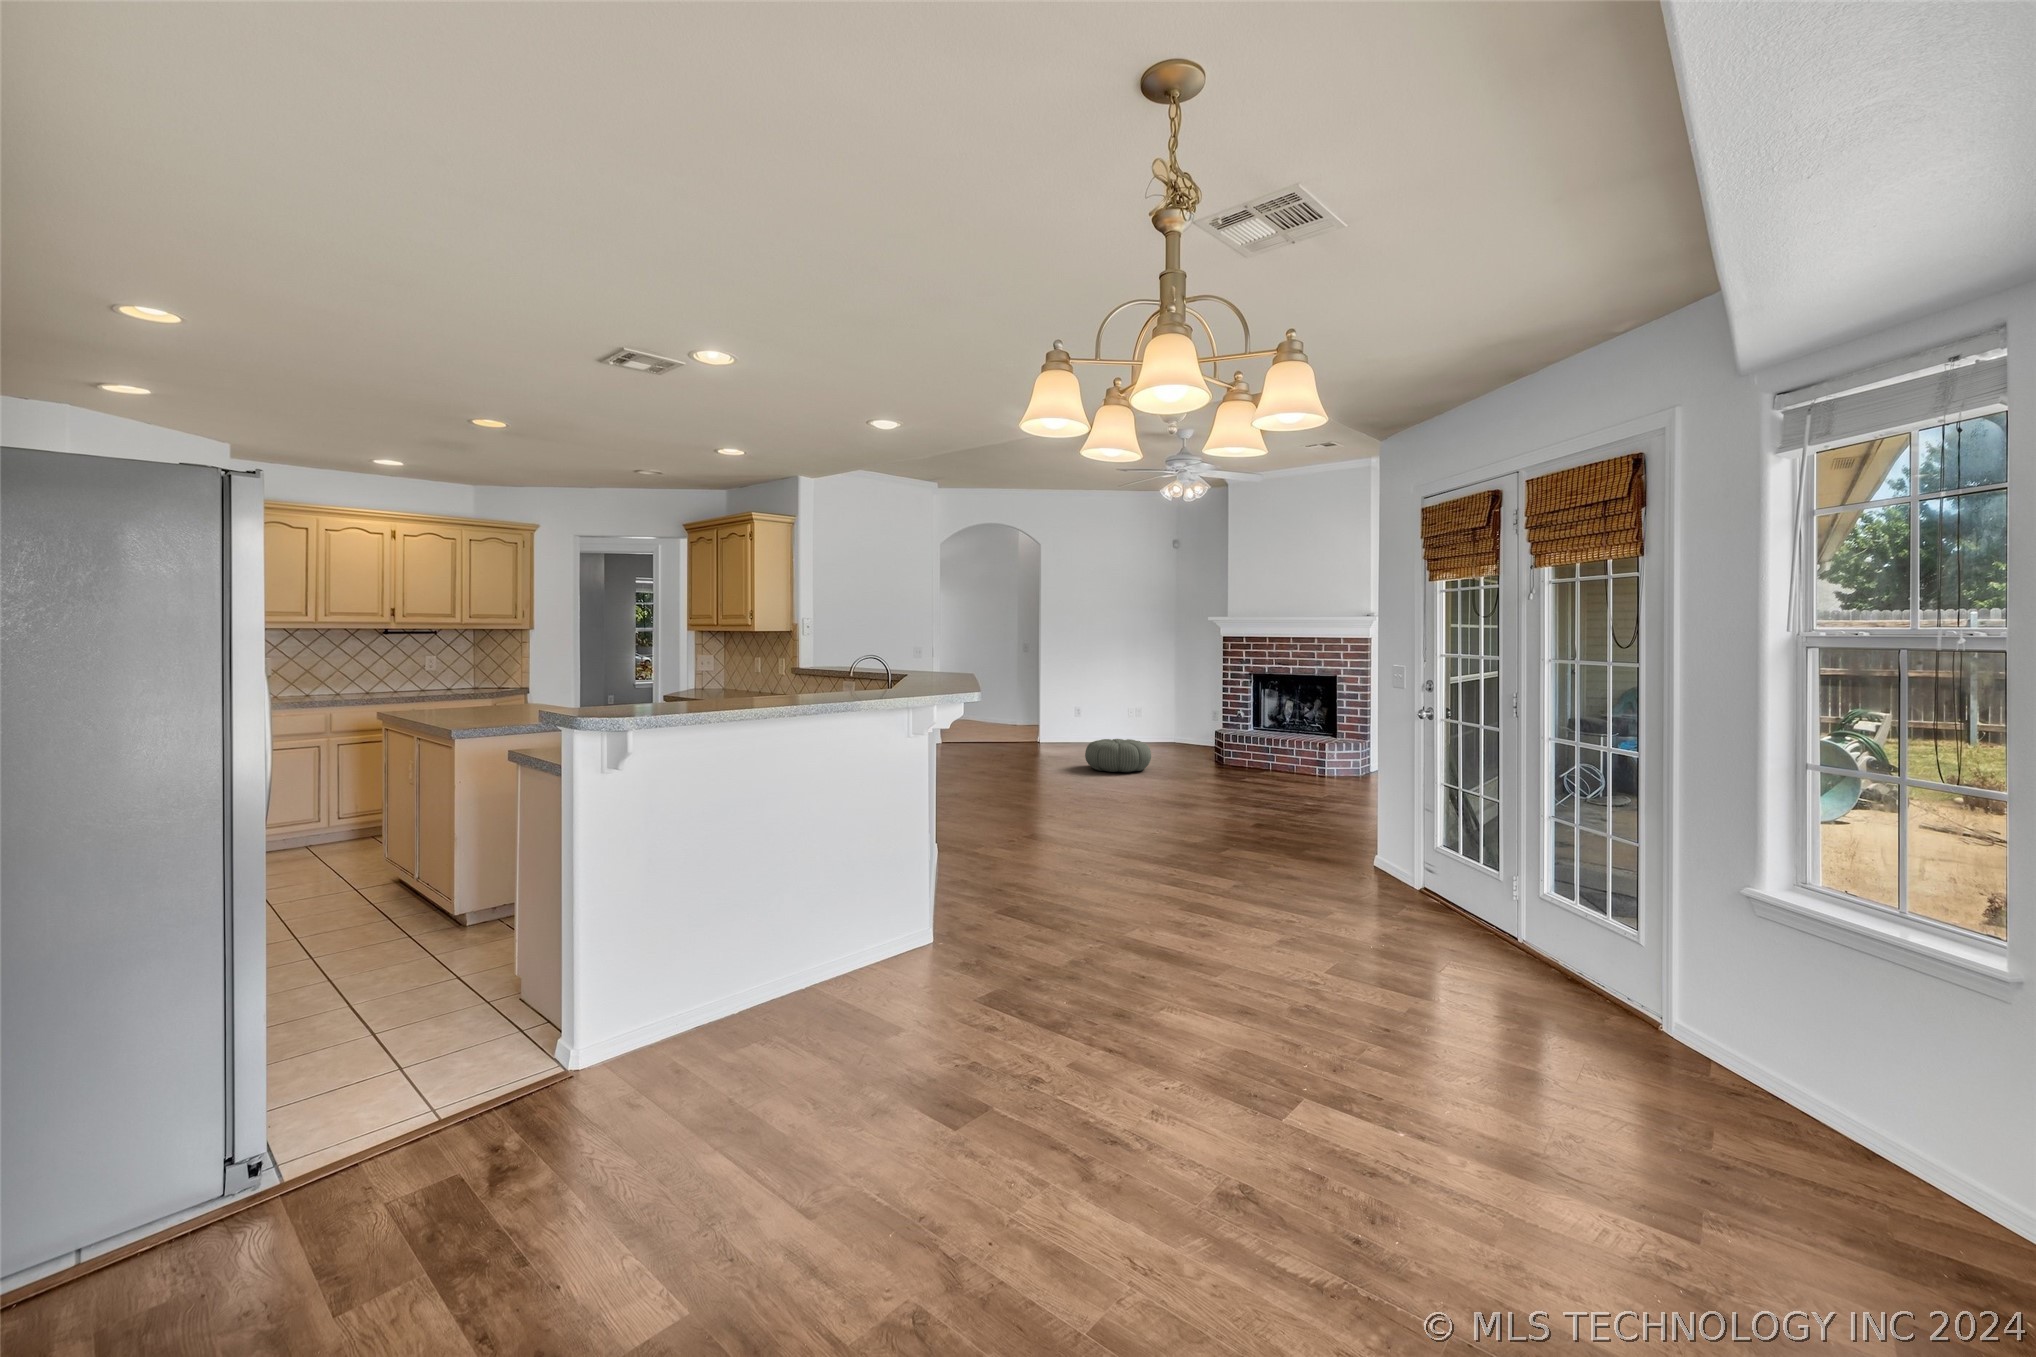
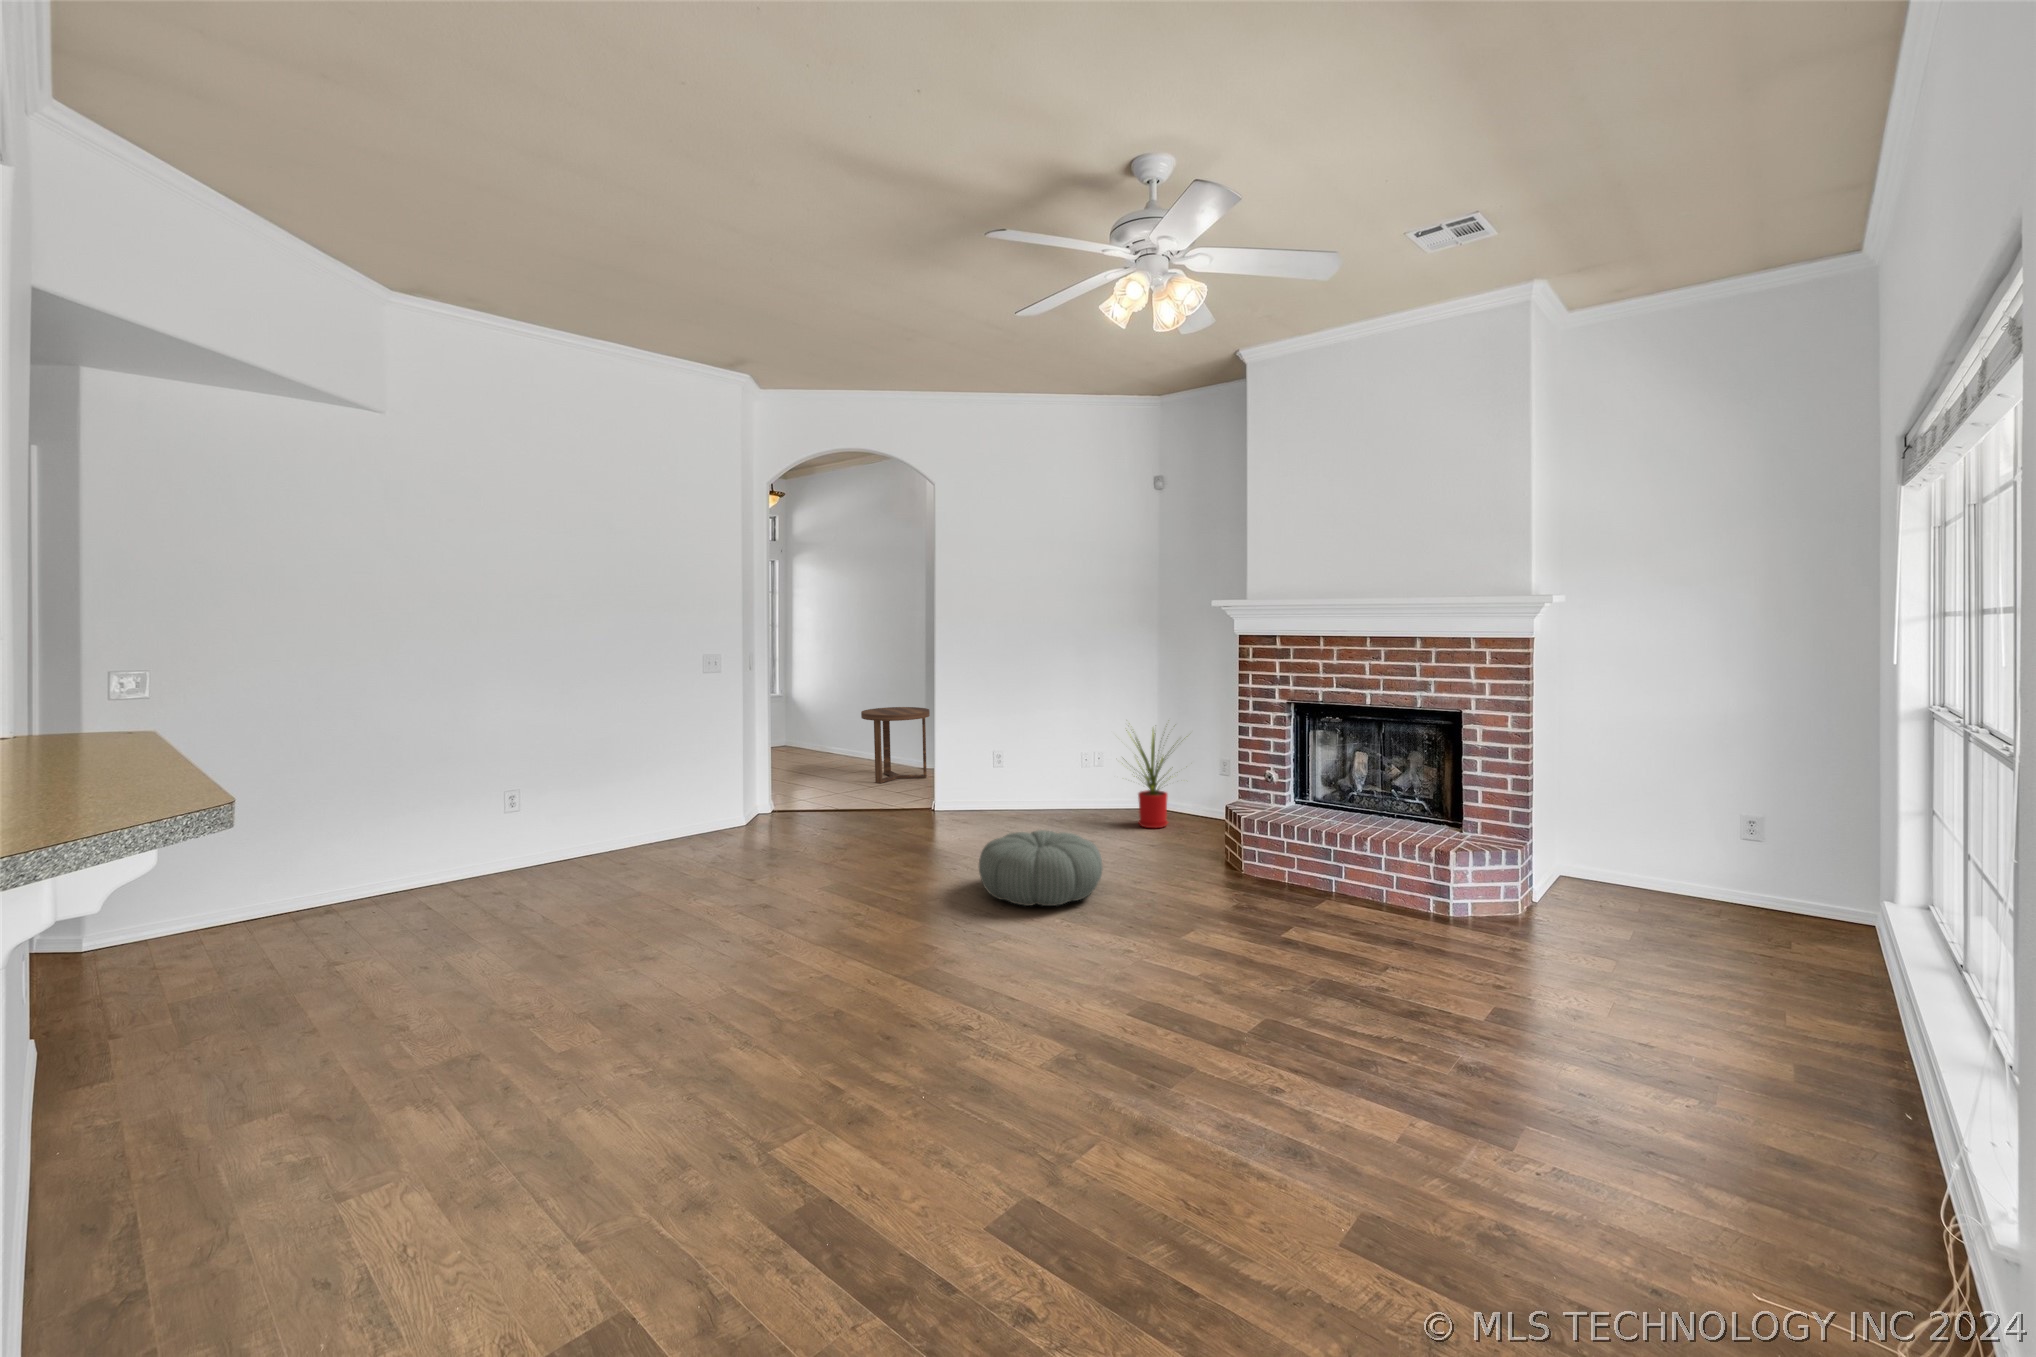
side table: none [976,686,1021,734] -> present [861,707,930,783]
house plant: none [1149,688,1197,752] -> present [1123,729,1174,828]

